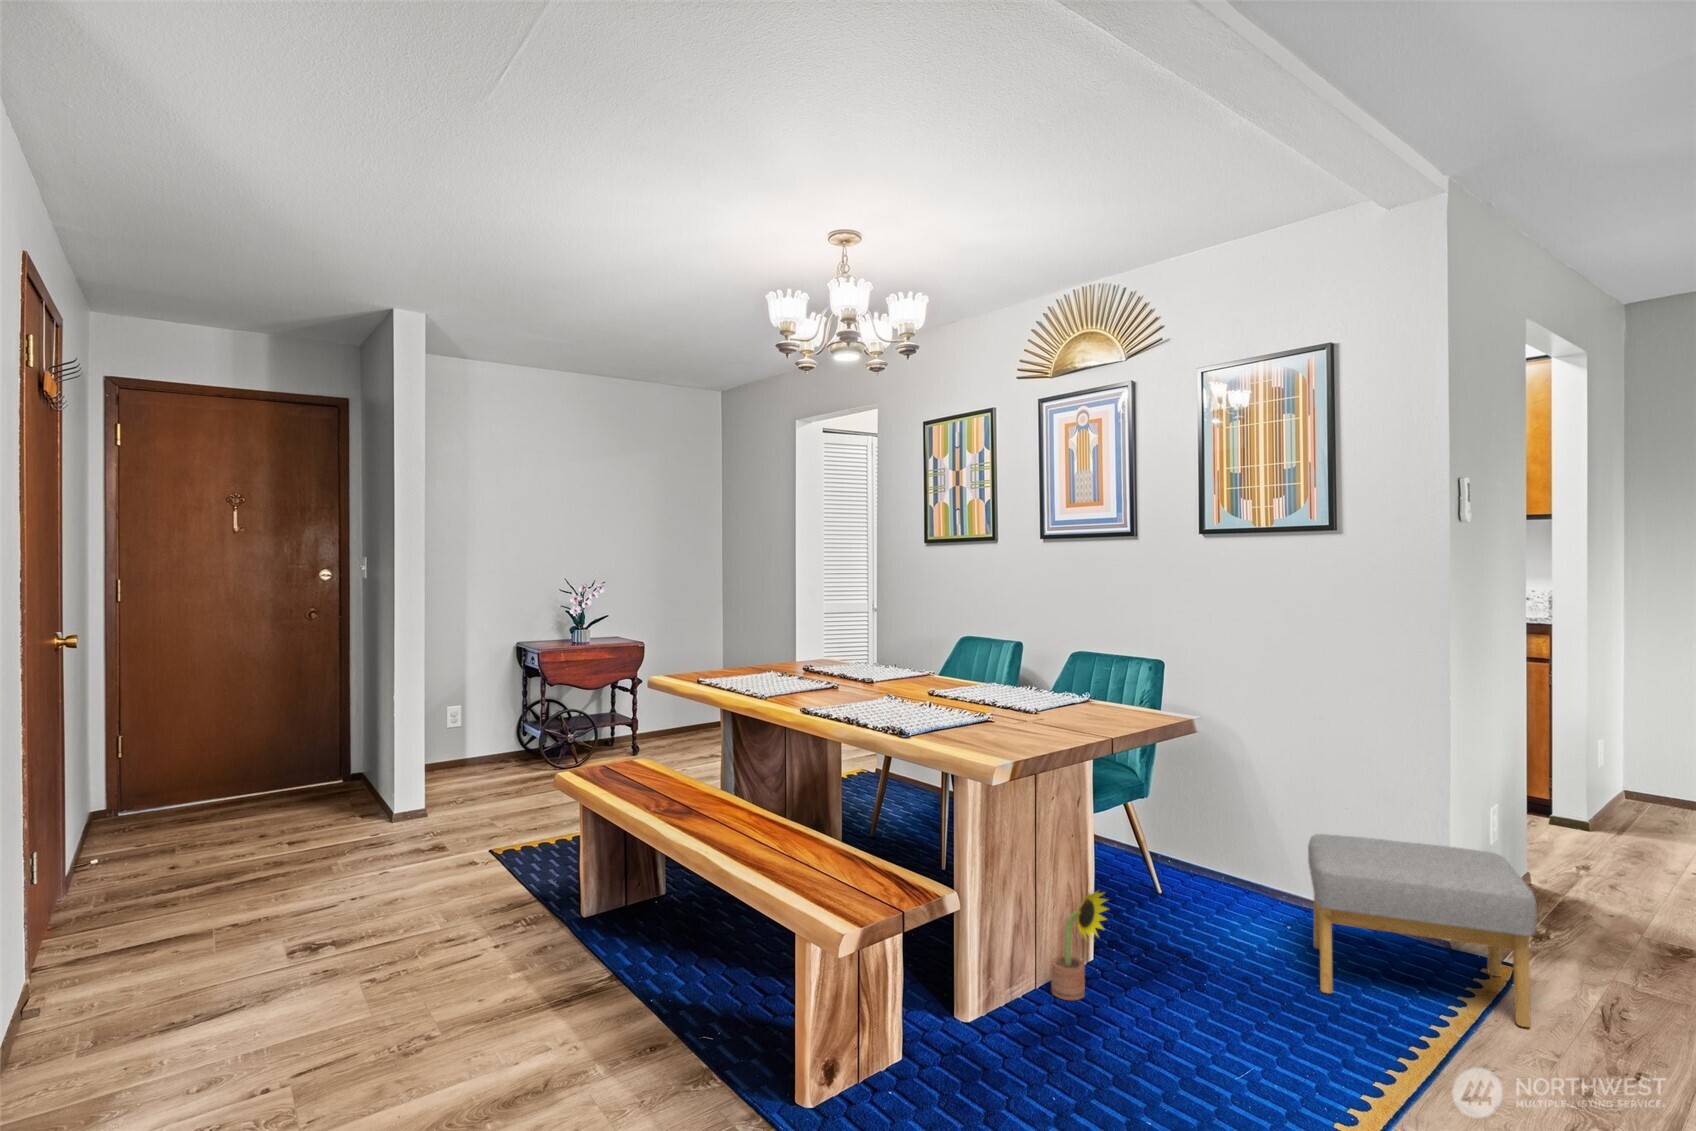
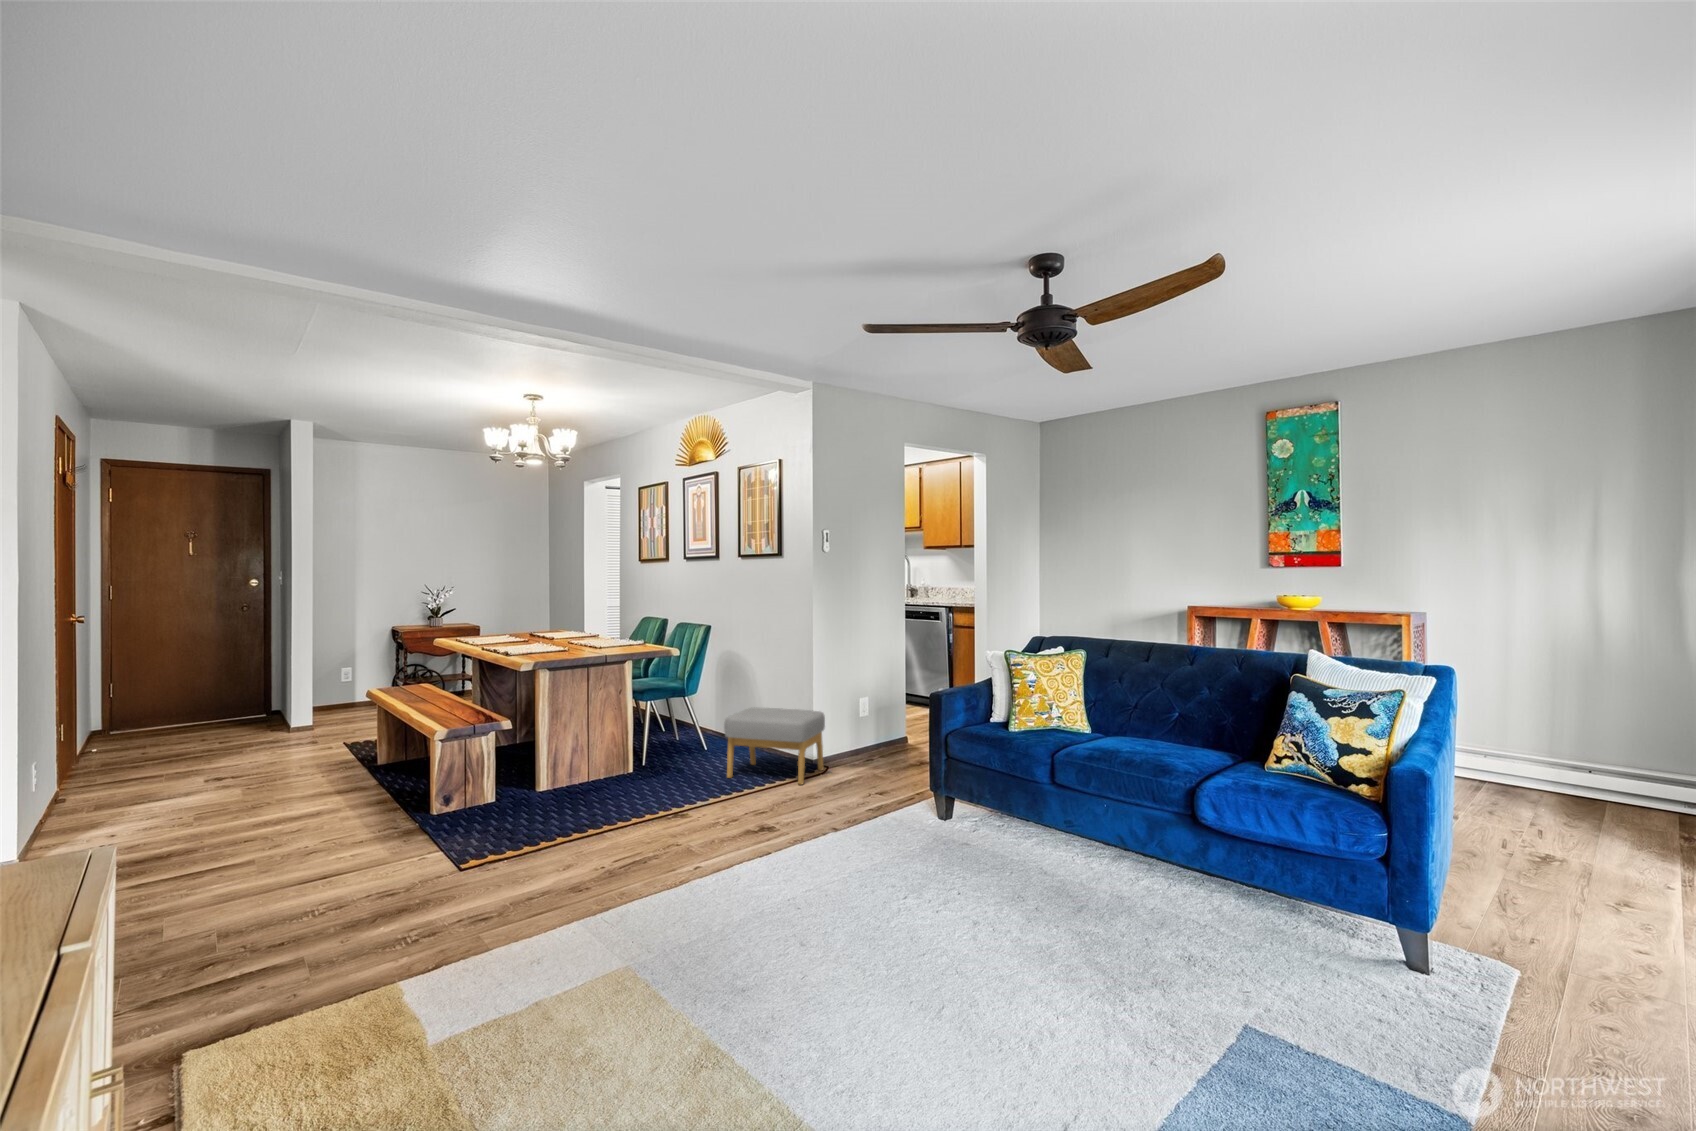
decorative plant: present [1051,891,1108,1000] -> none [595,730,623,784]

